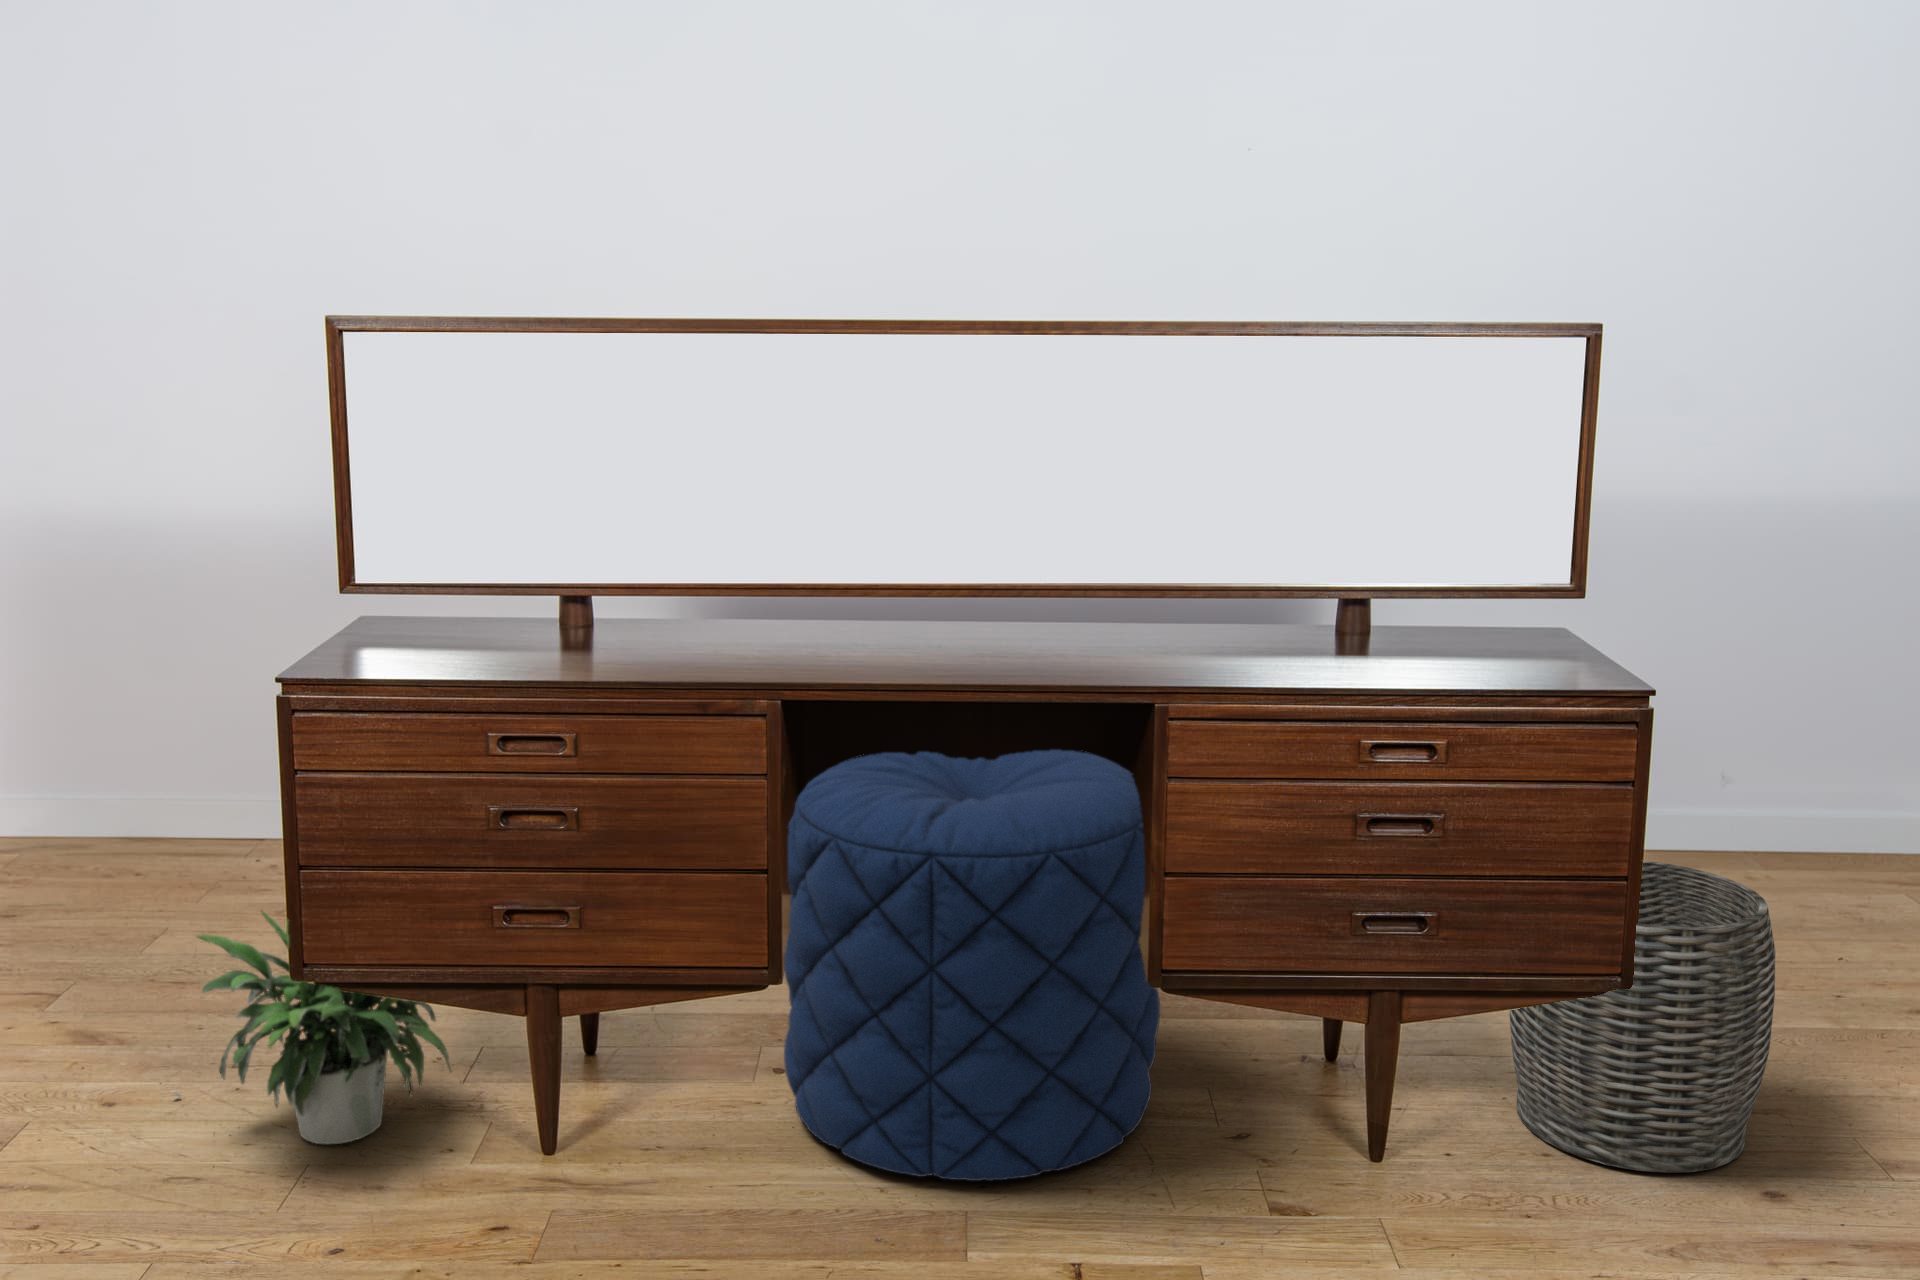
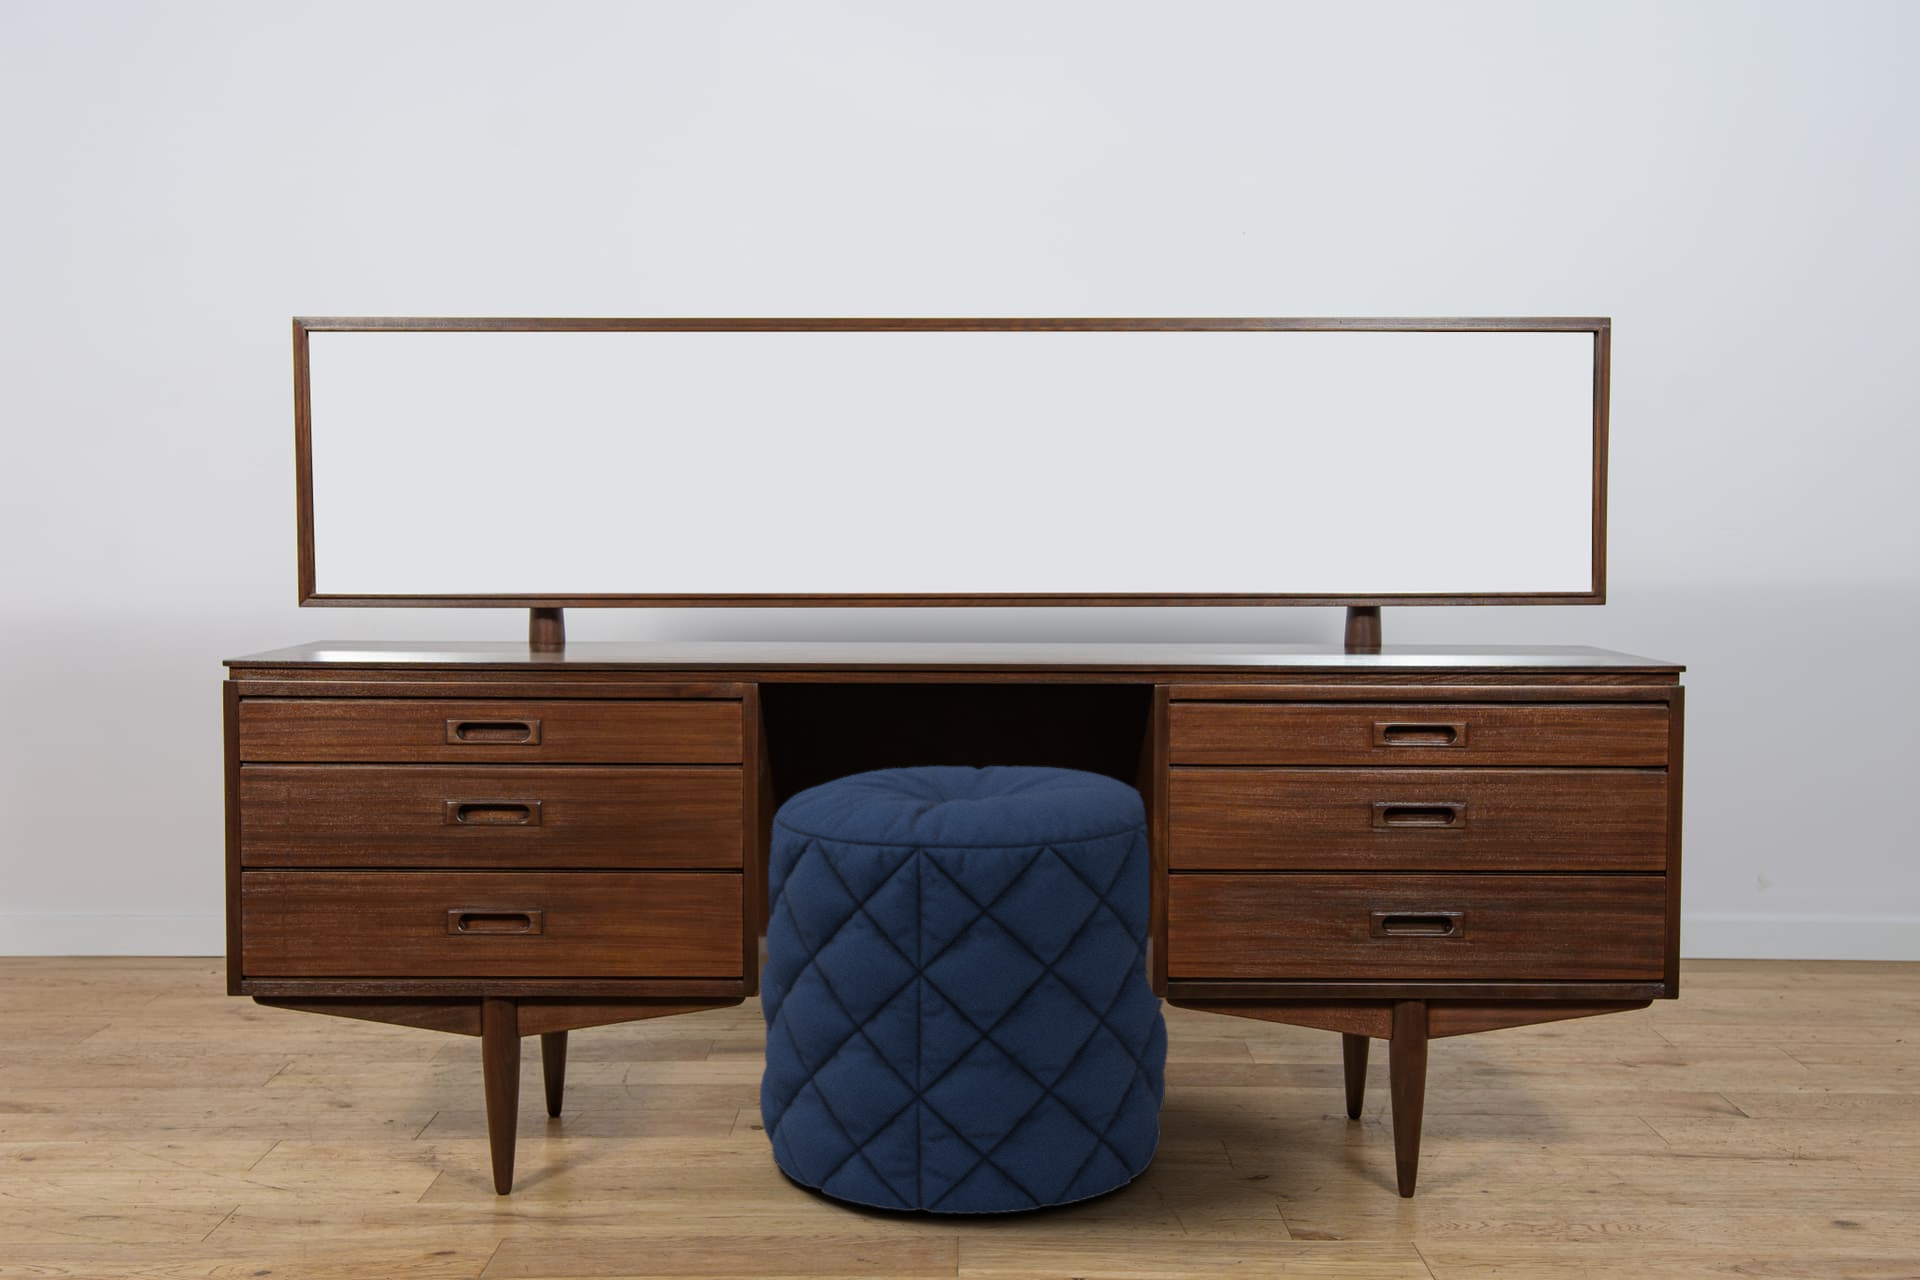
woven basket: present [1509,861,1775,1173] -> none [1548,885,1830,1206]
potted plant: present [172,911,451,1144] -> none [89,936,407,1189]

